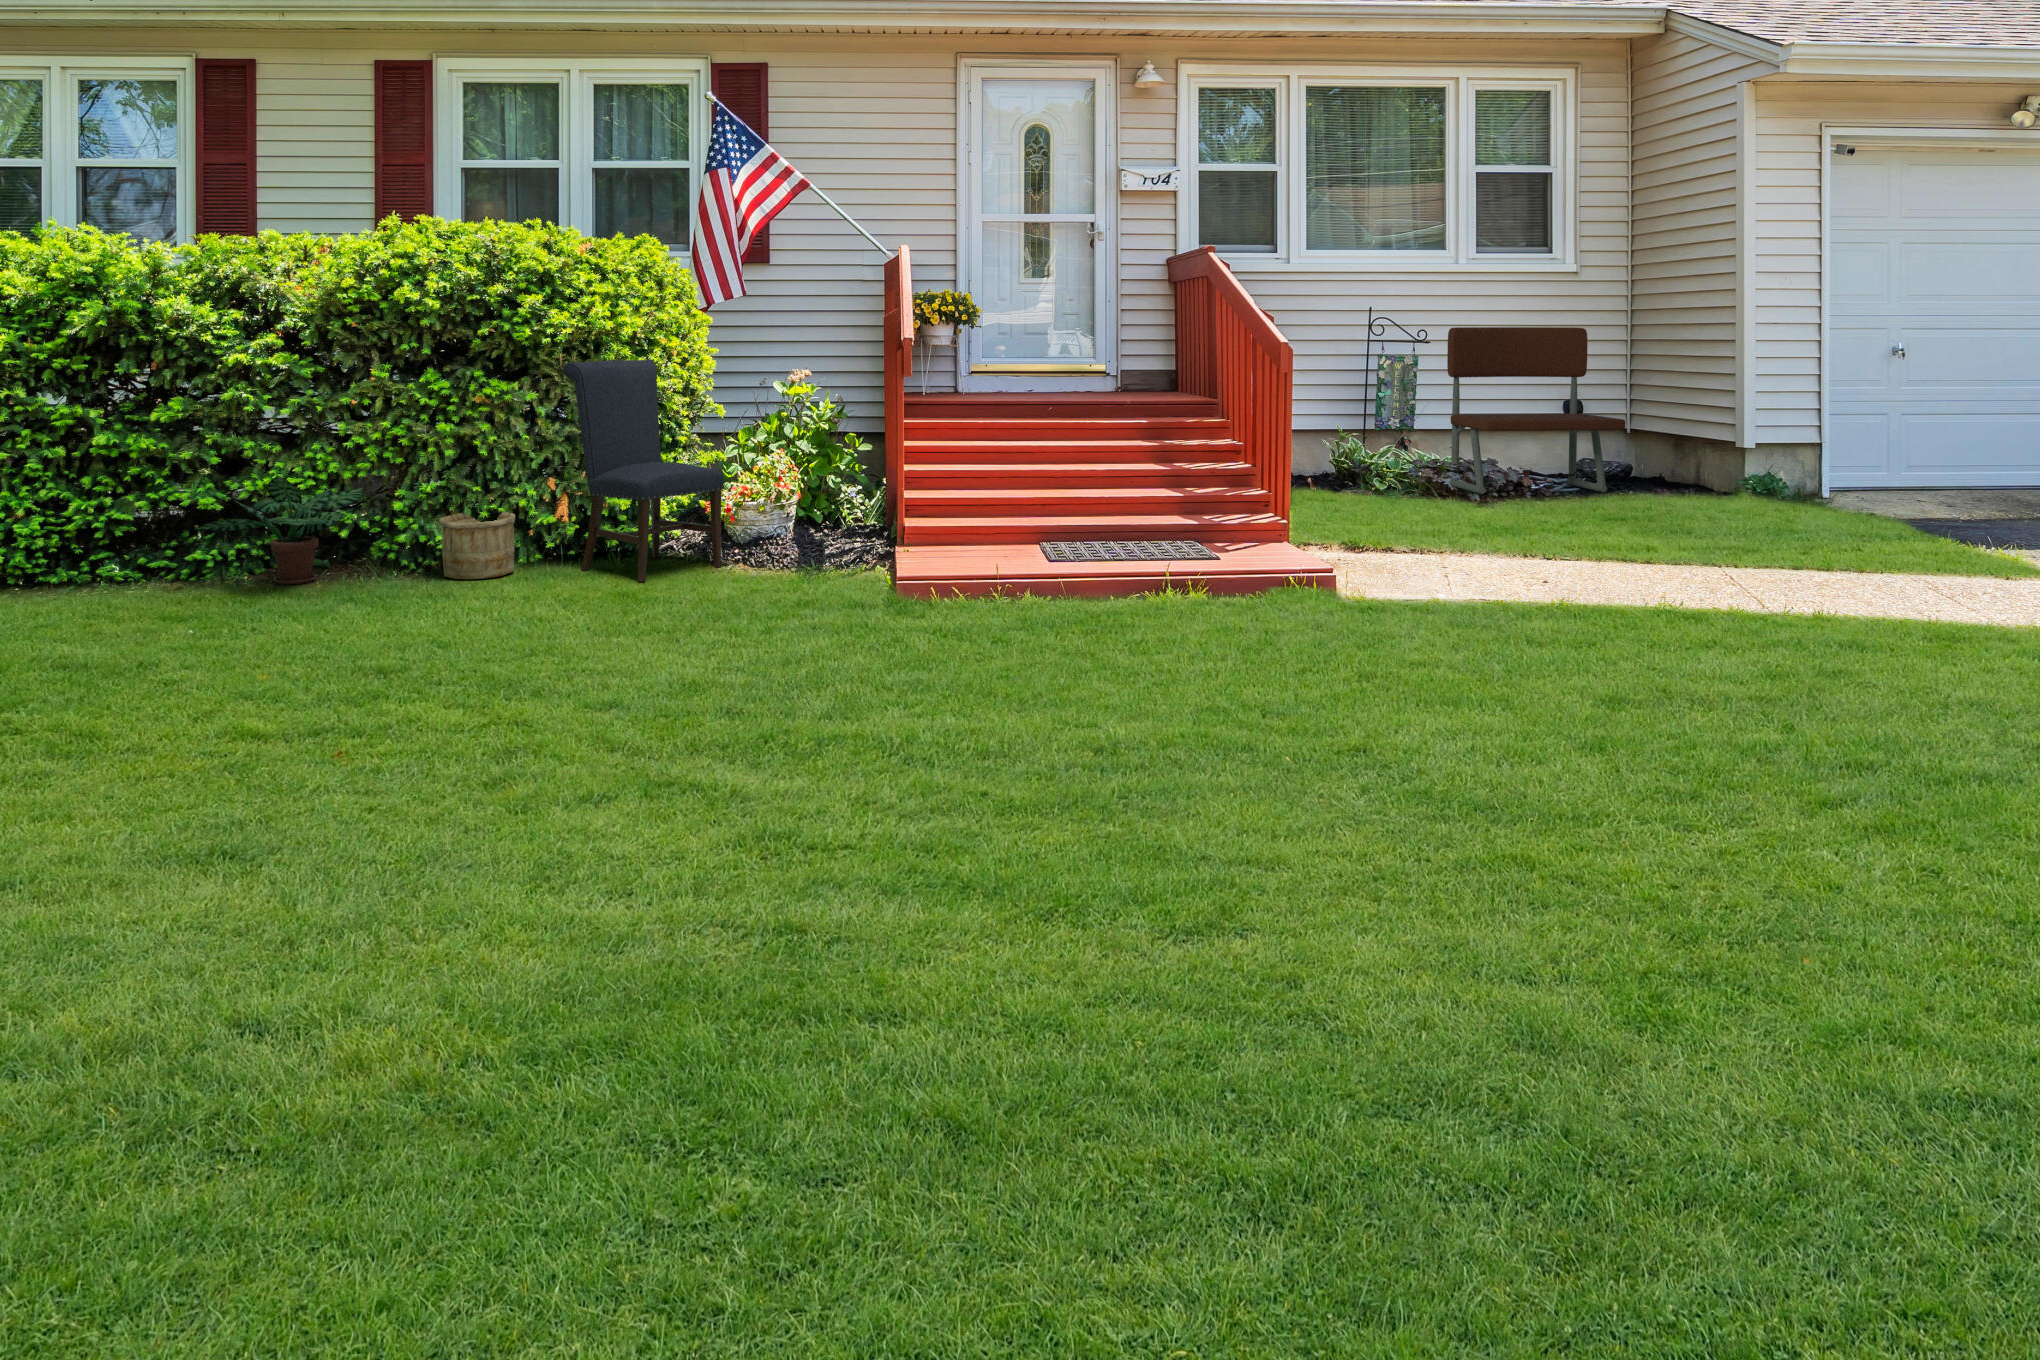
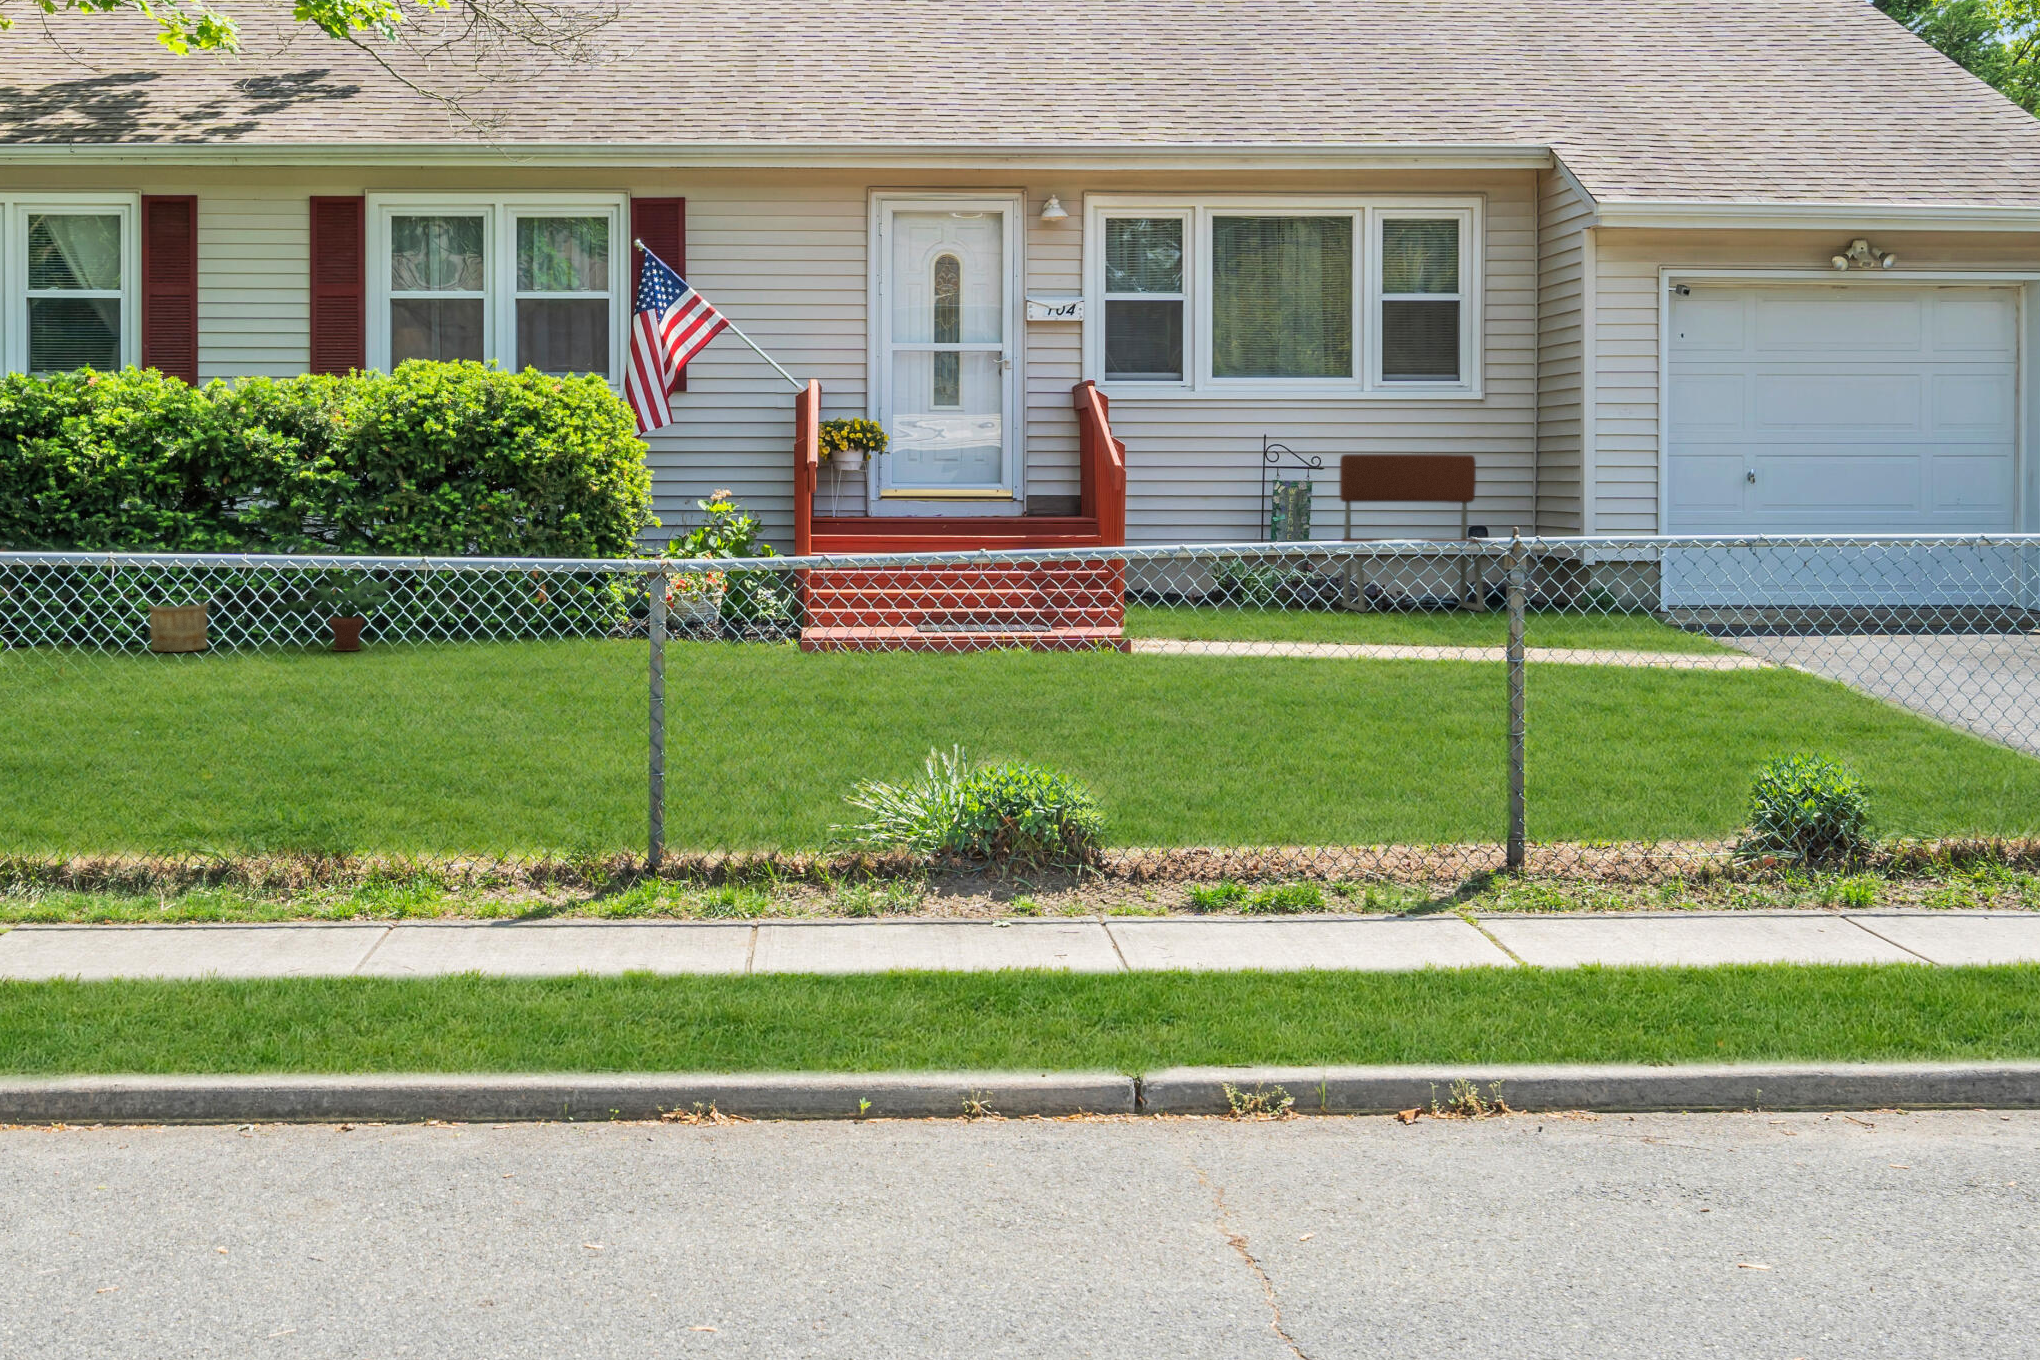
chair: present [563,360,724,582] -> none [549,479,677,651]
wooden bucket: present [439,512,515,579] -> present [148,603,208,652]

